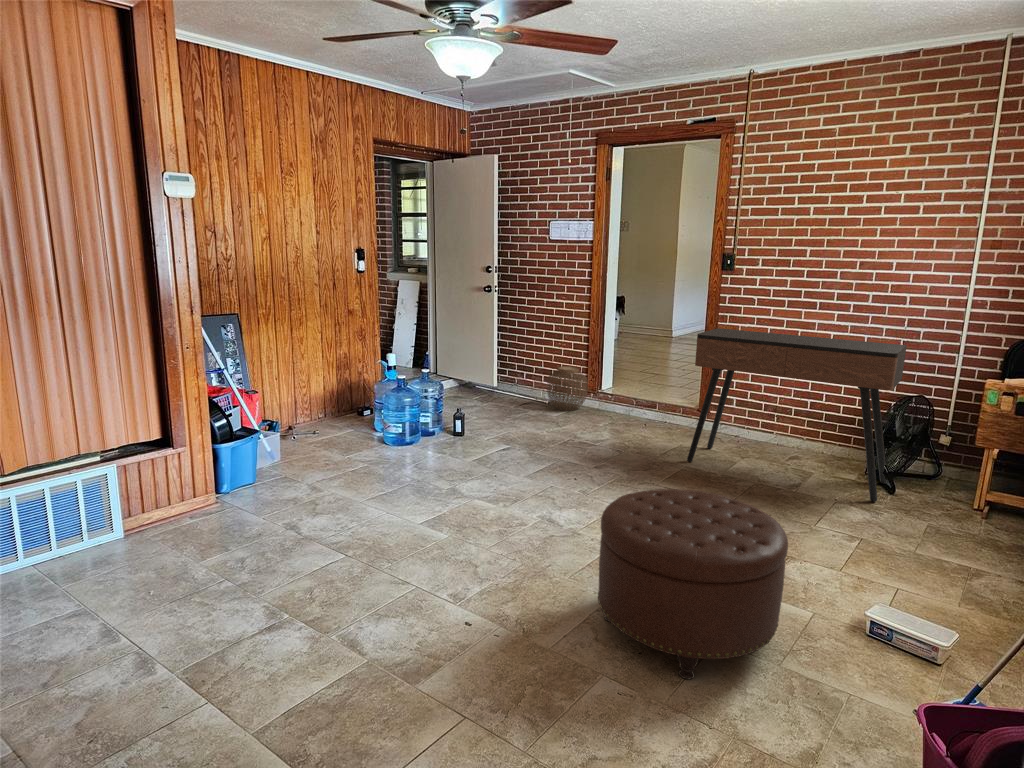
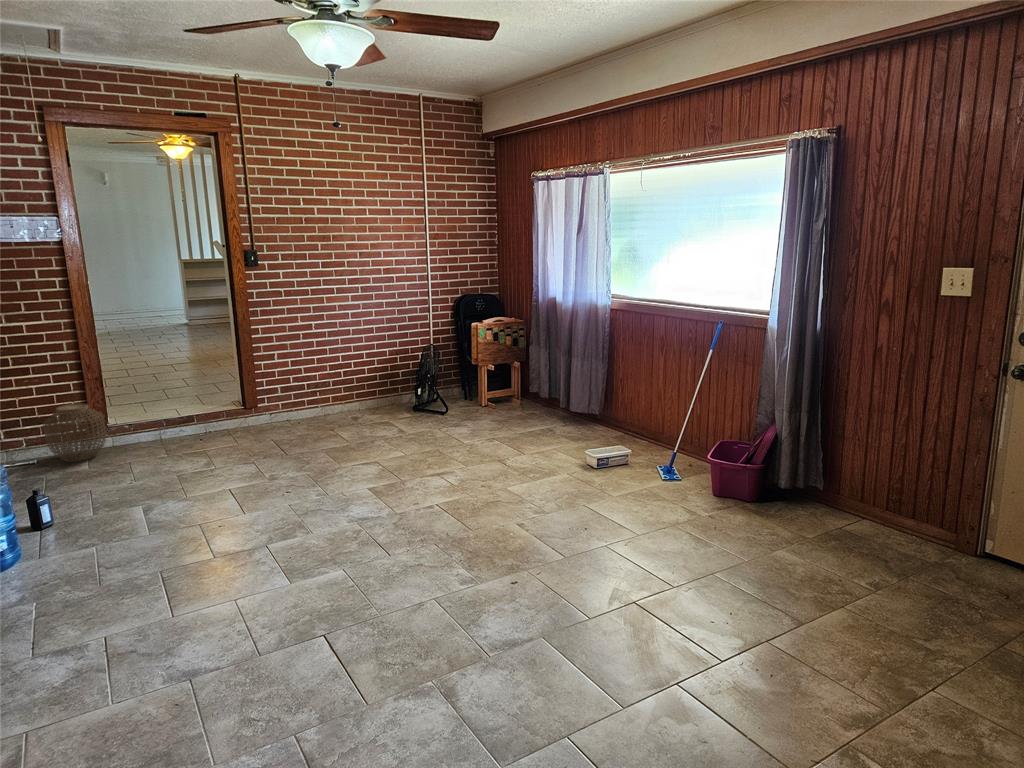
console table: present [687,328,907,502] -> none [286,309,451,445]
ottoman: present [598,489,788,679] -> none [495,414,617,527]

